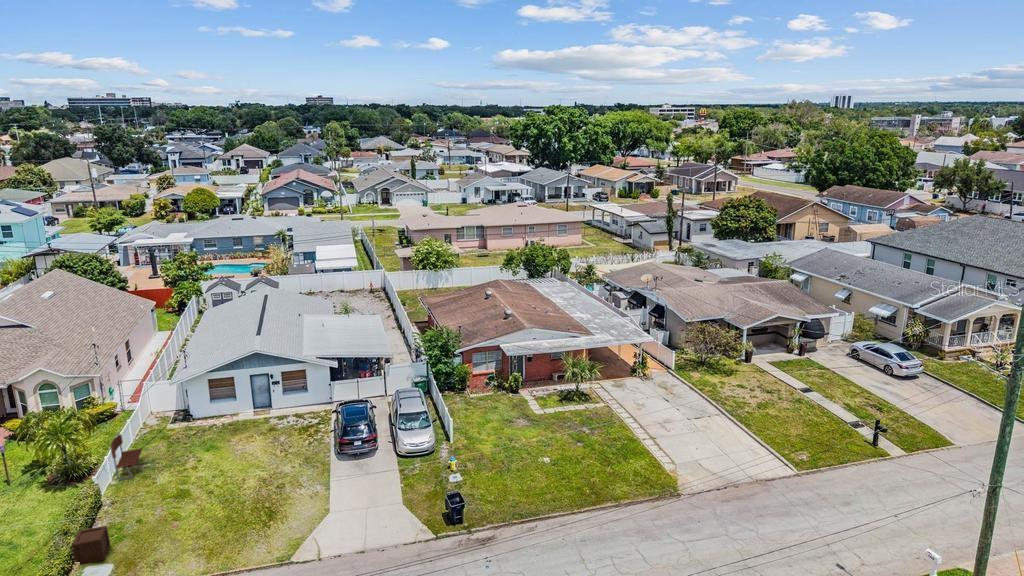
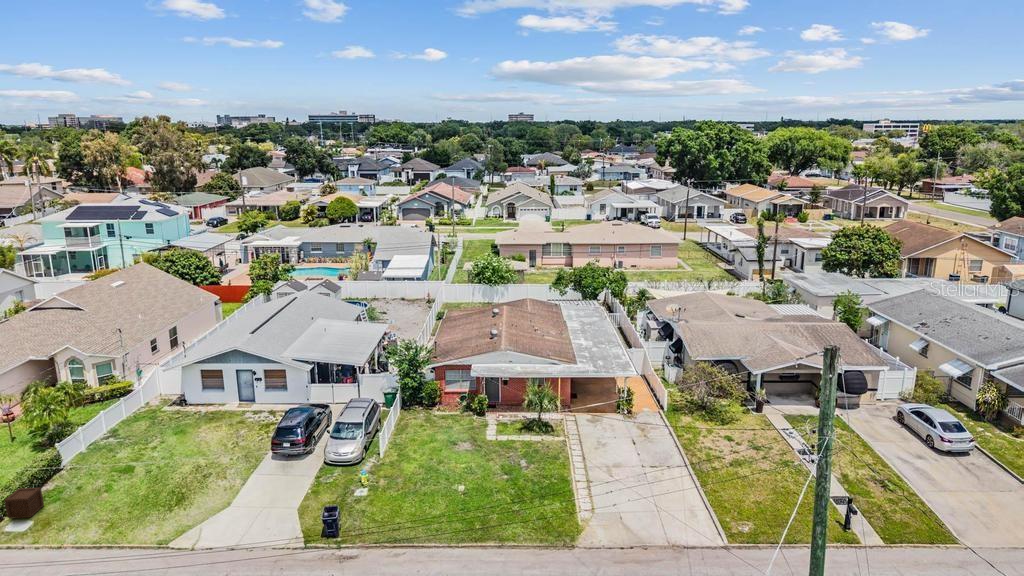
bench: present [111,434,142,480] -> none [85,410,119,451]

